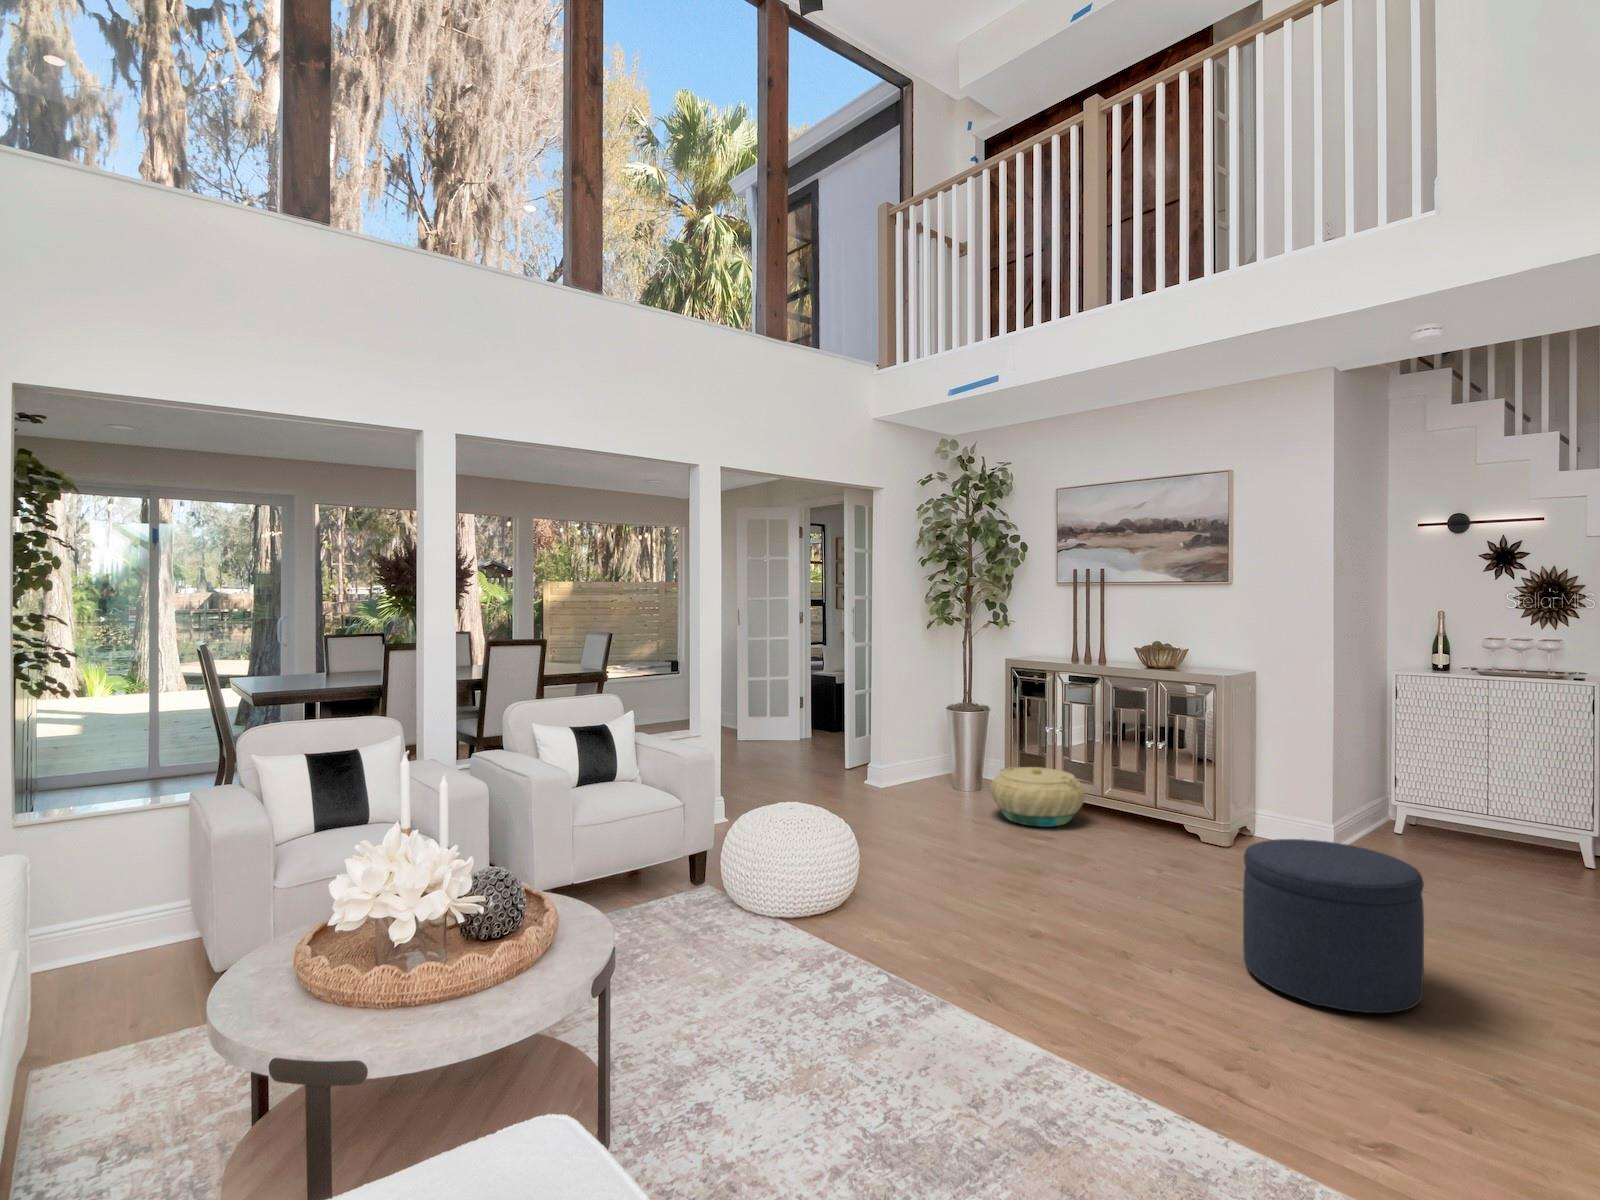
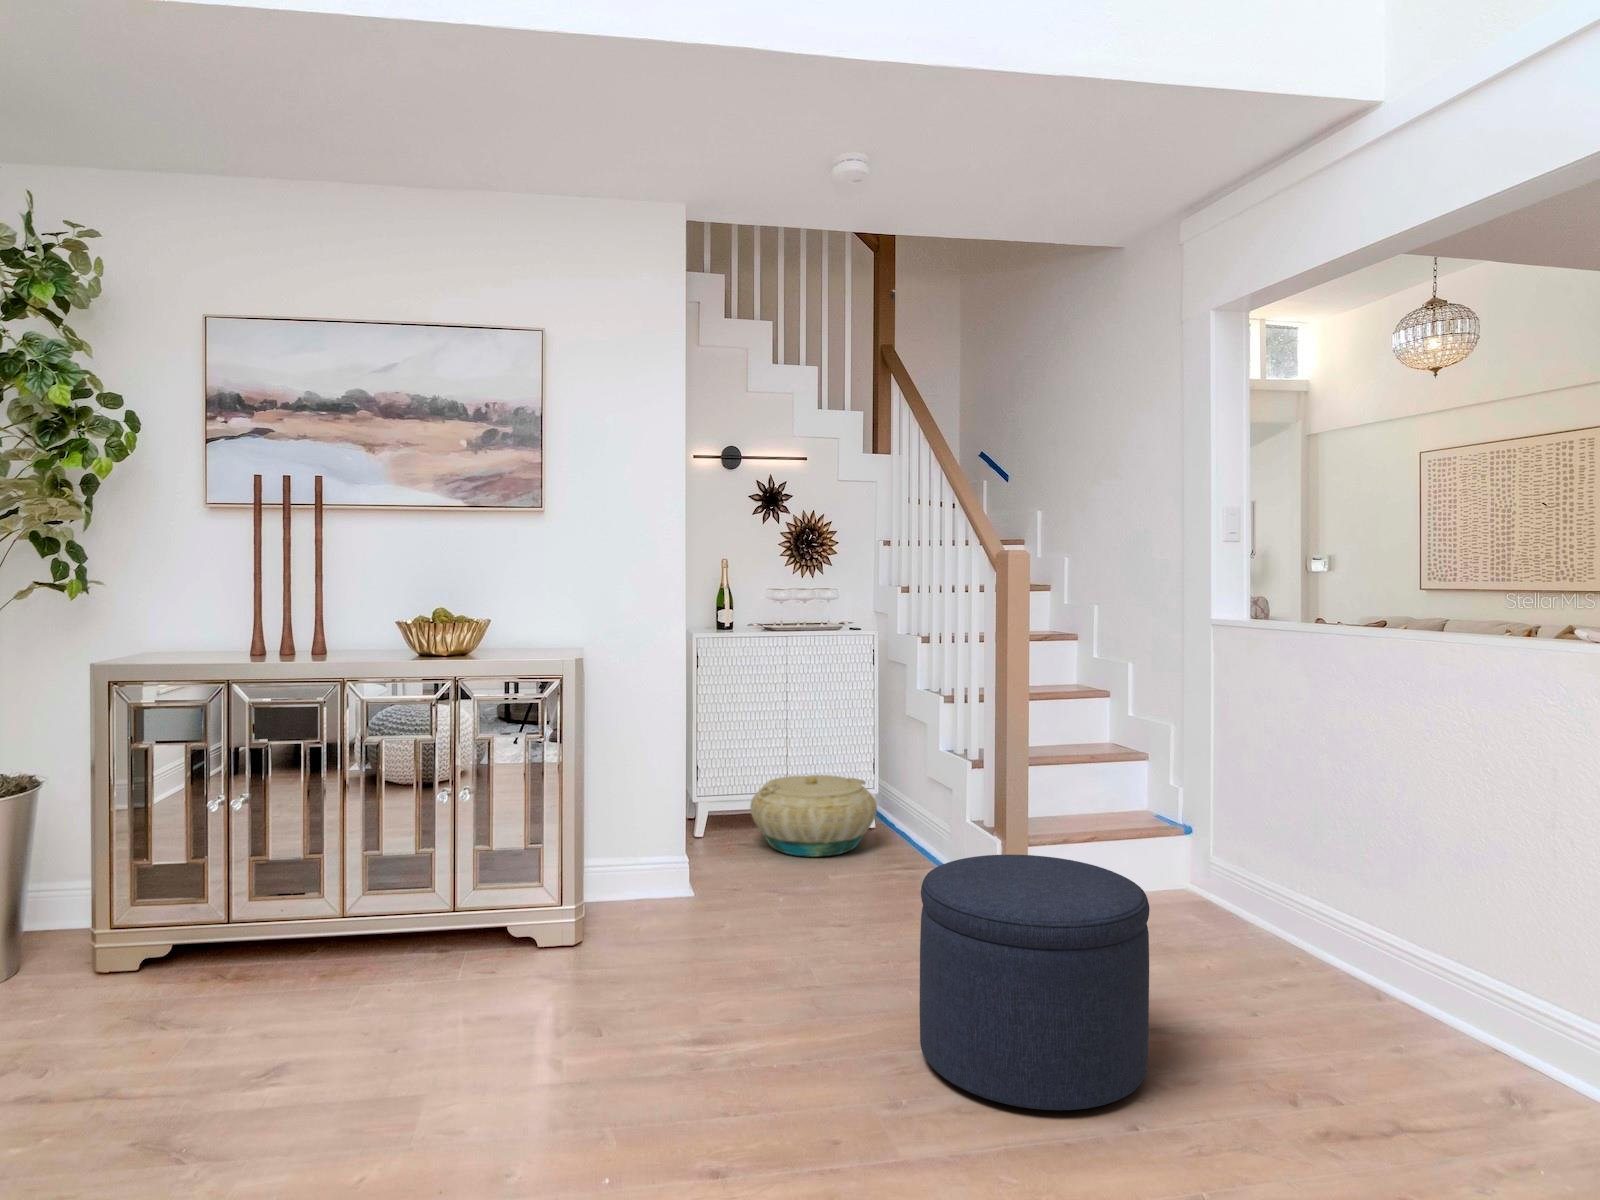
basket: present [990,767,1086,827] -> present [750,775,877,857]

